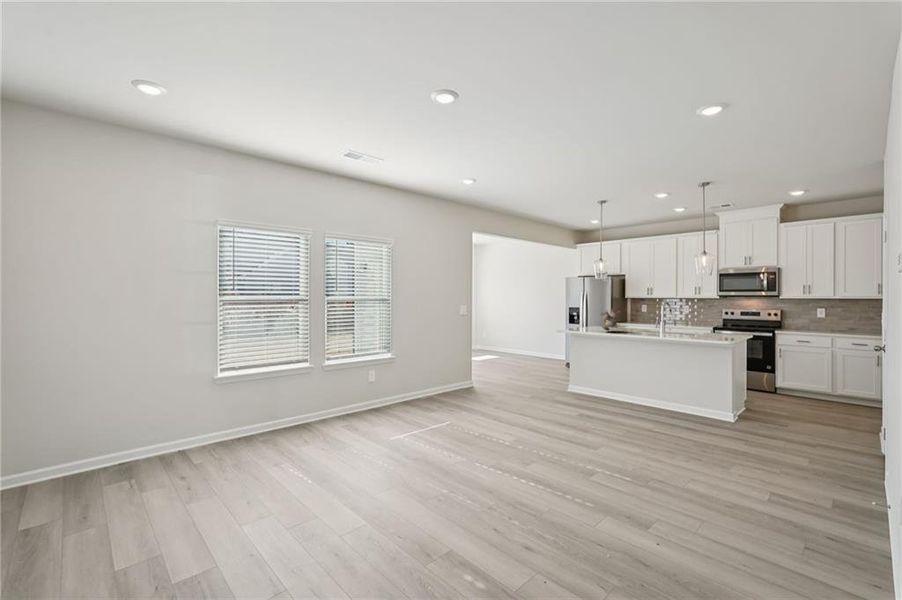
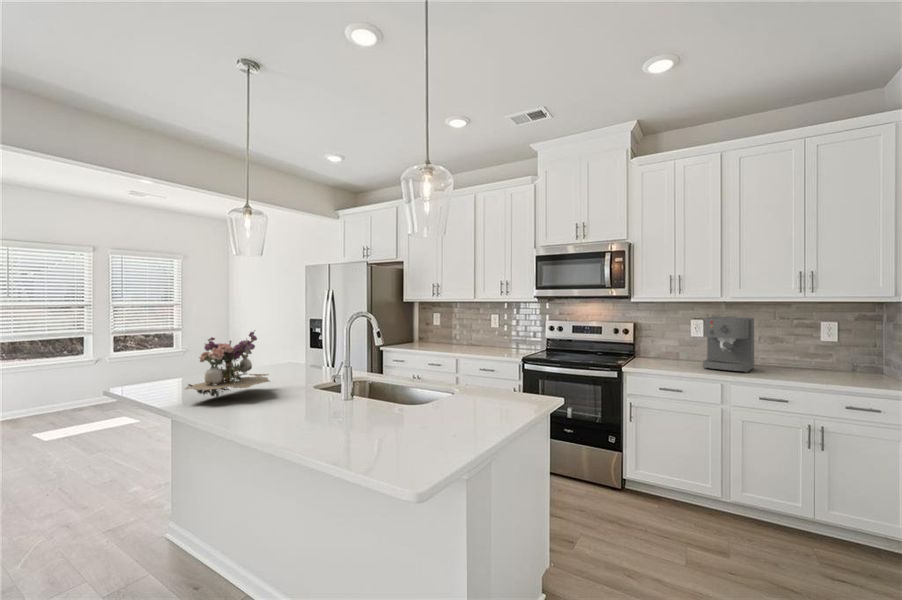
coffee maker: none [822,306,853,333] -> present [703,317,754,373]

